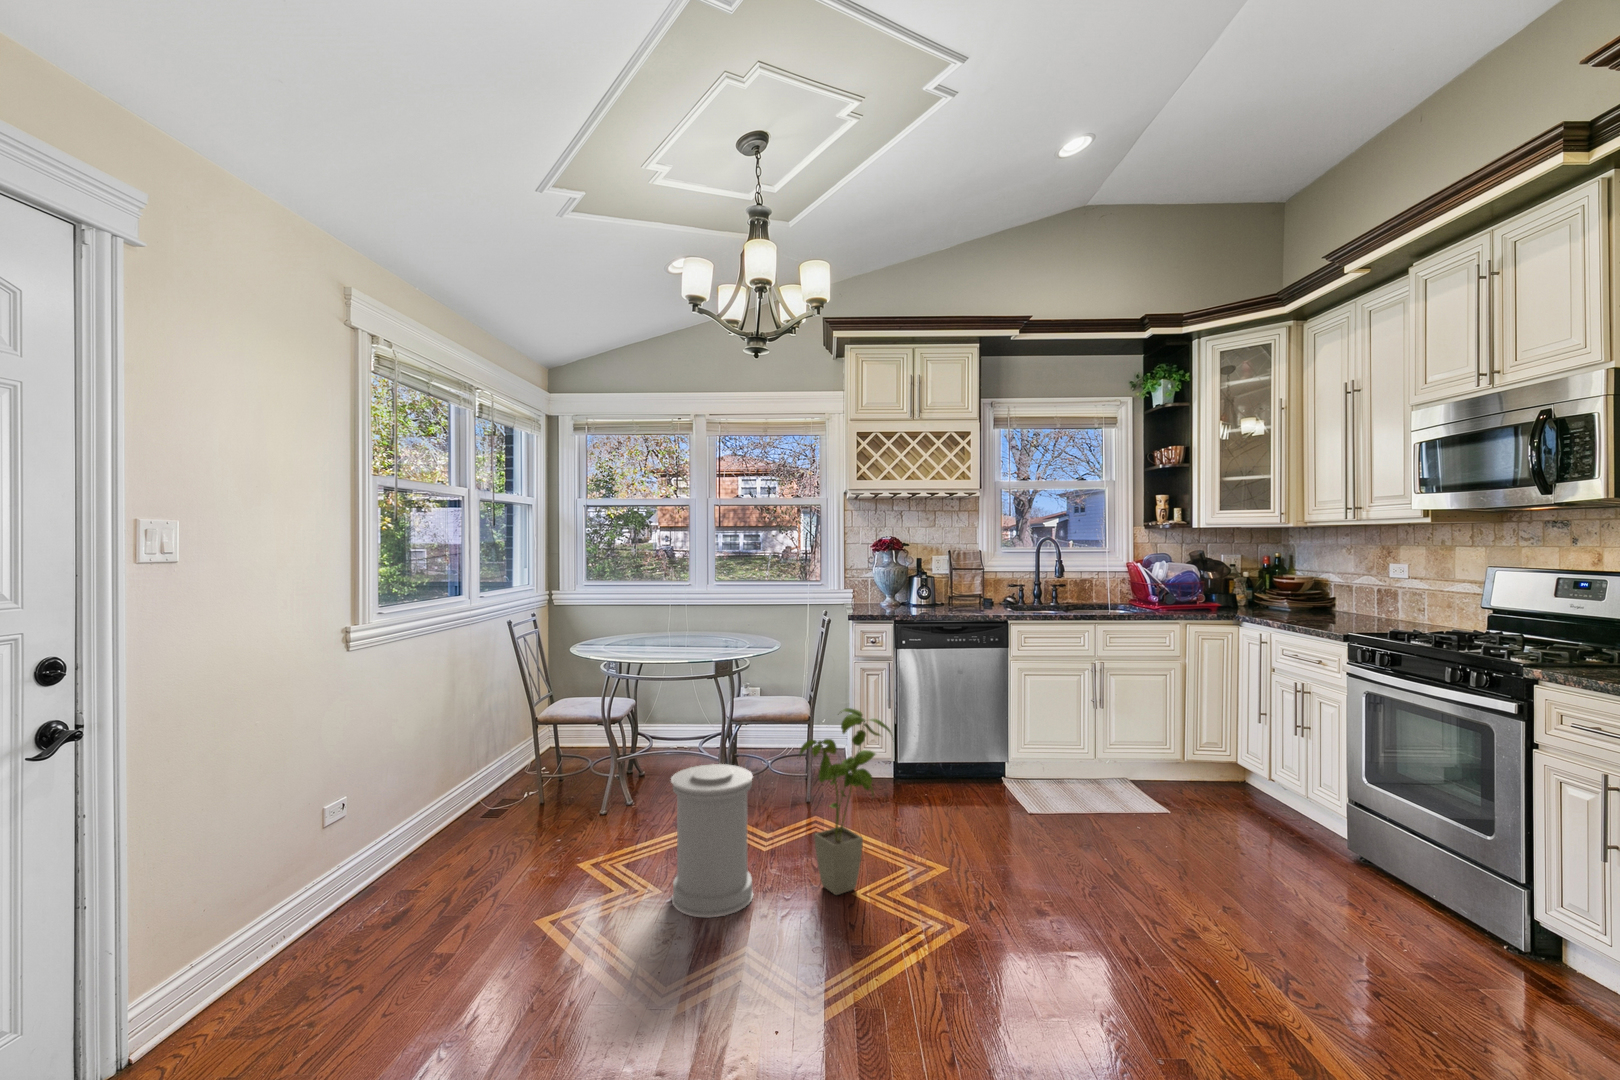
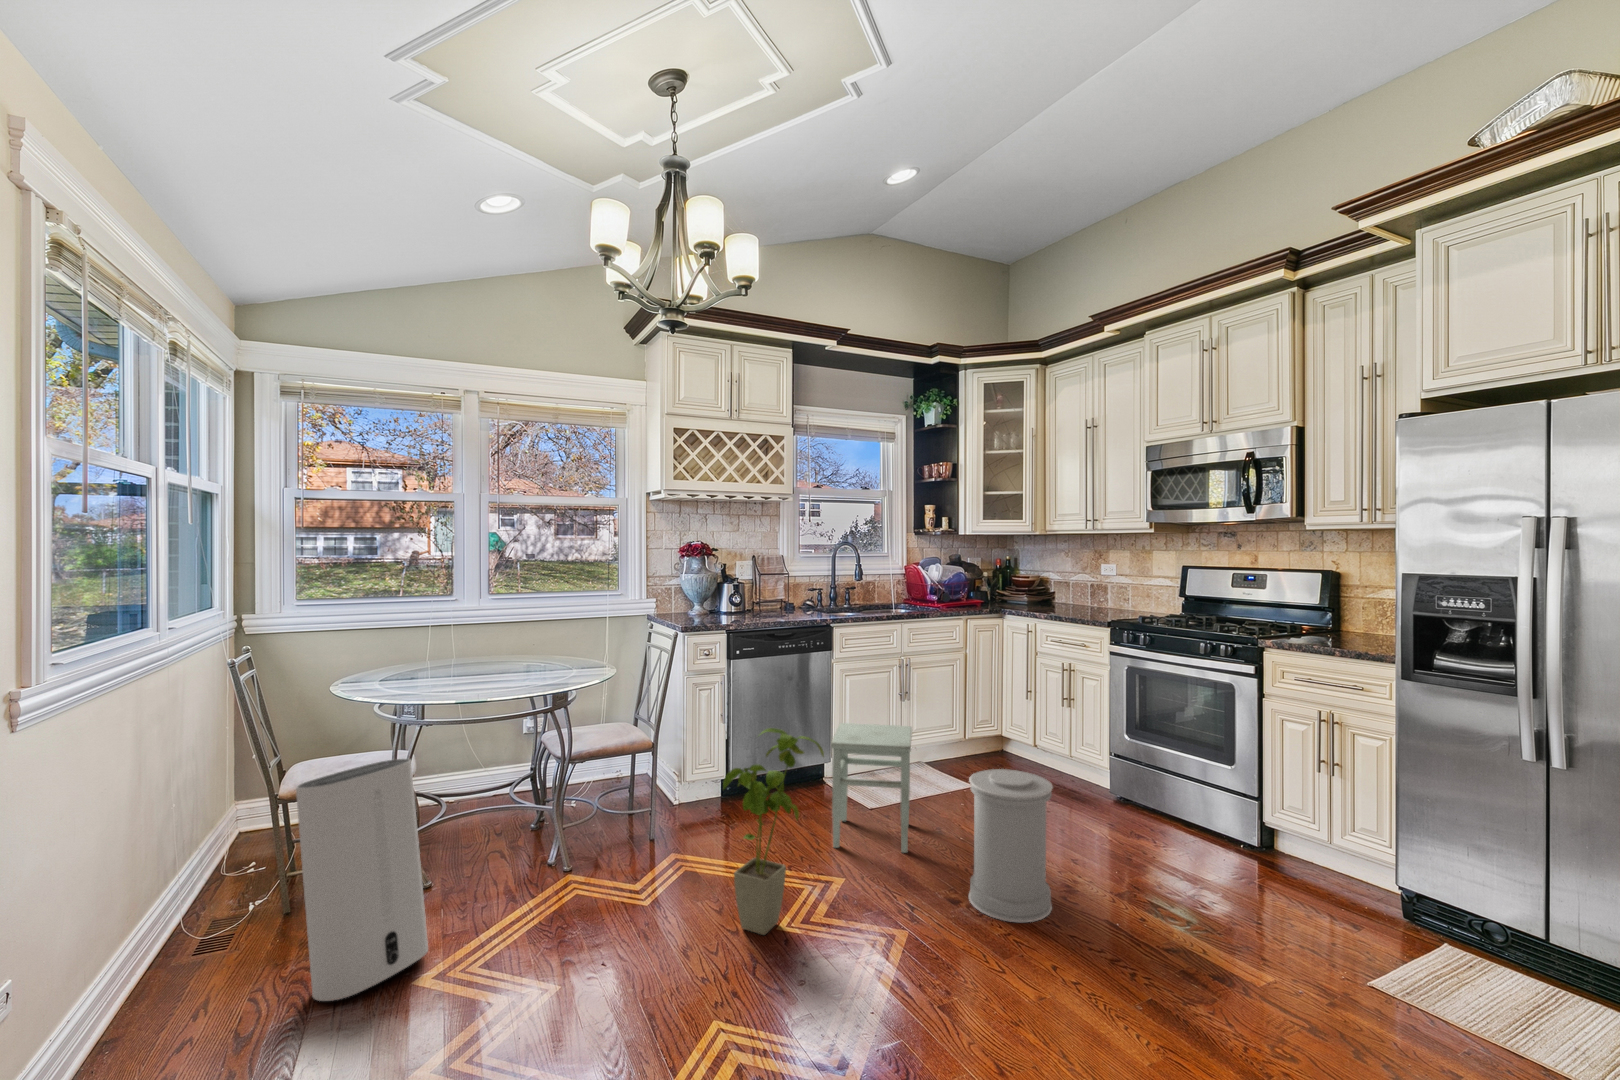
air purifier: none [514,700,599,861] -> present [296,759,428,1001]
stool: none [957,721,1062,861] -> present [831,723,912,853]
trash can: present [671,764,753,917] -> present [969,769,1052,922]

